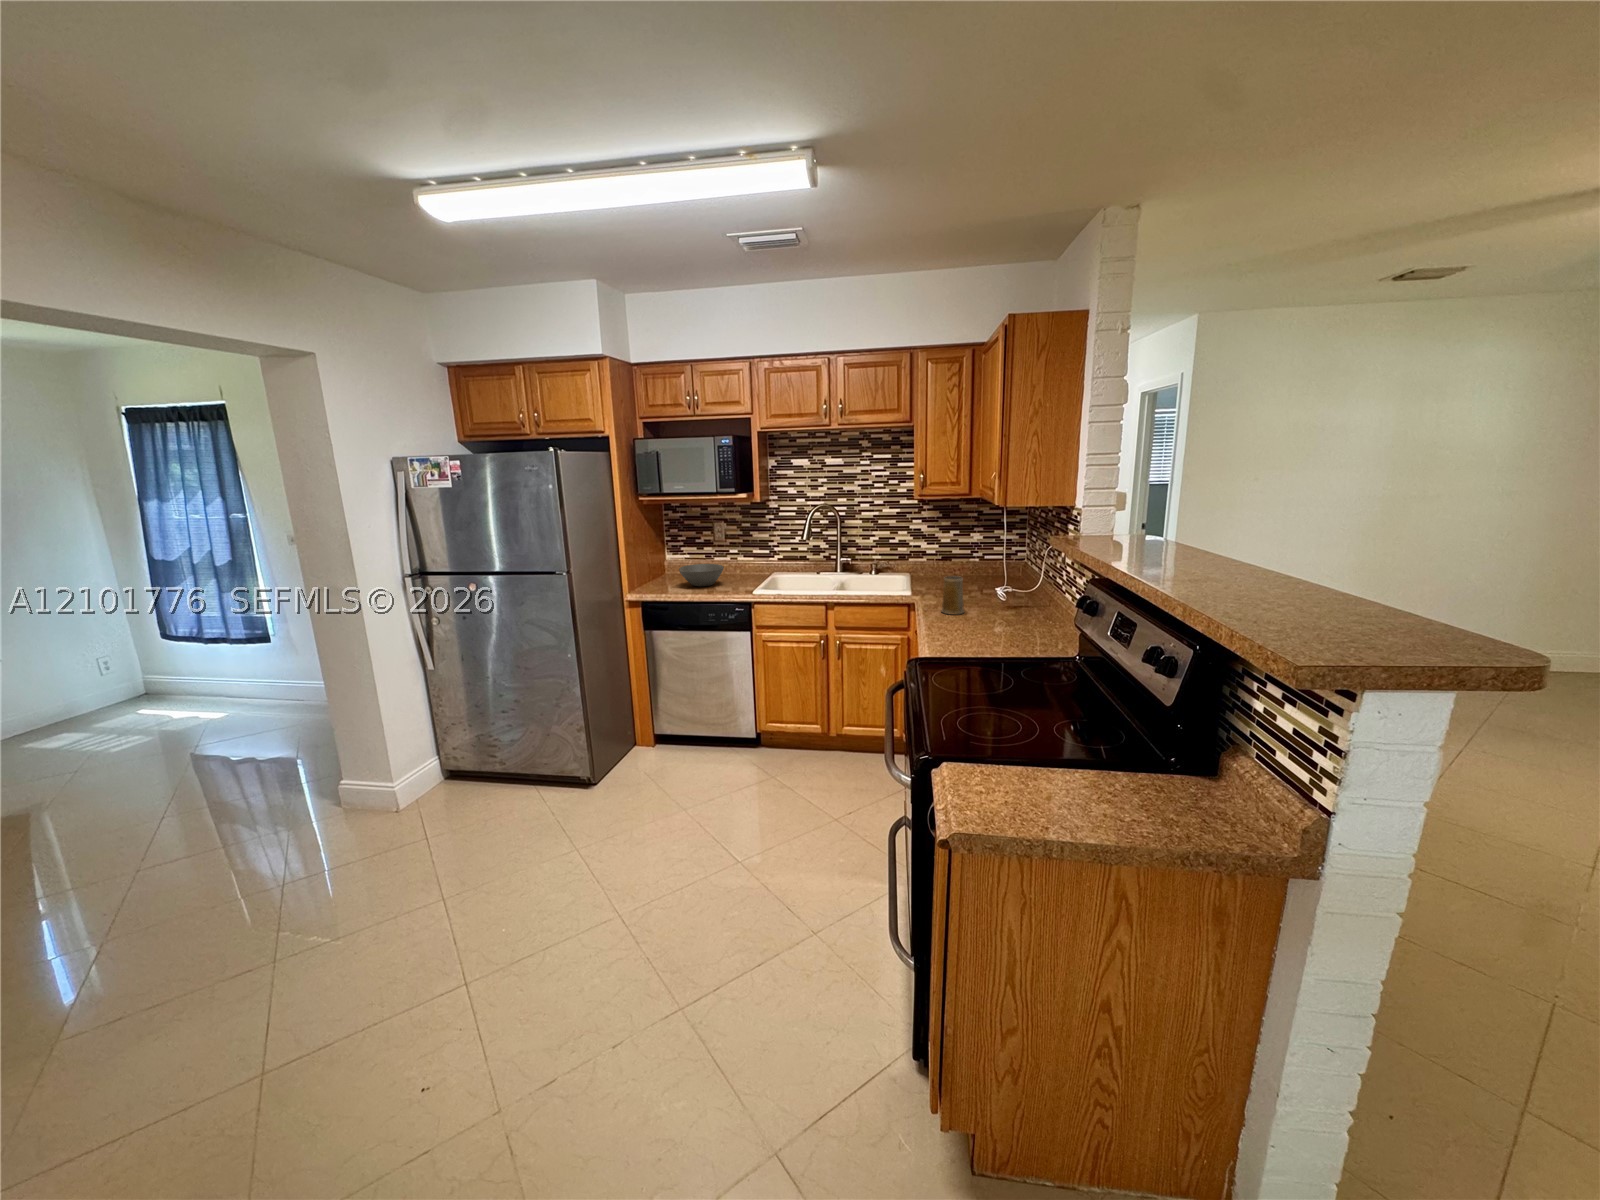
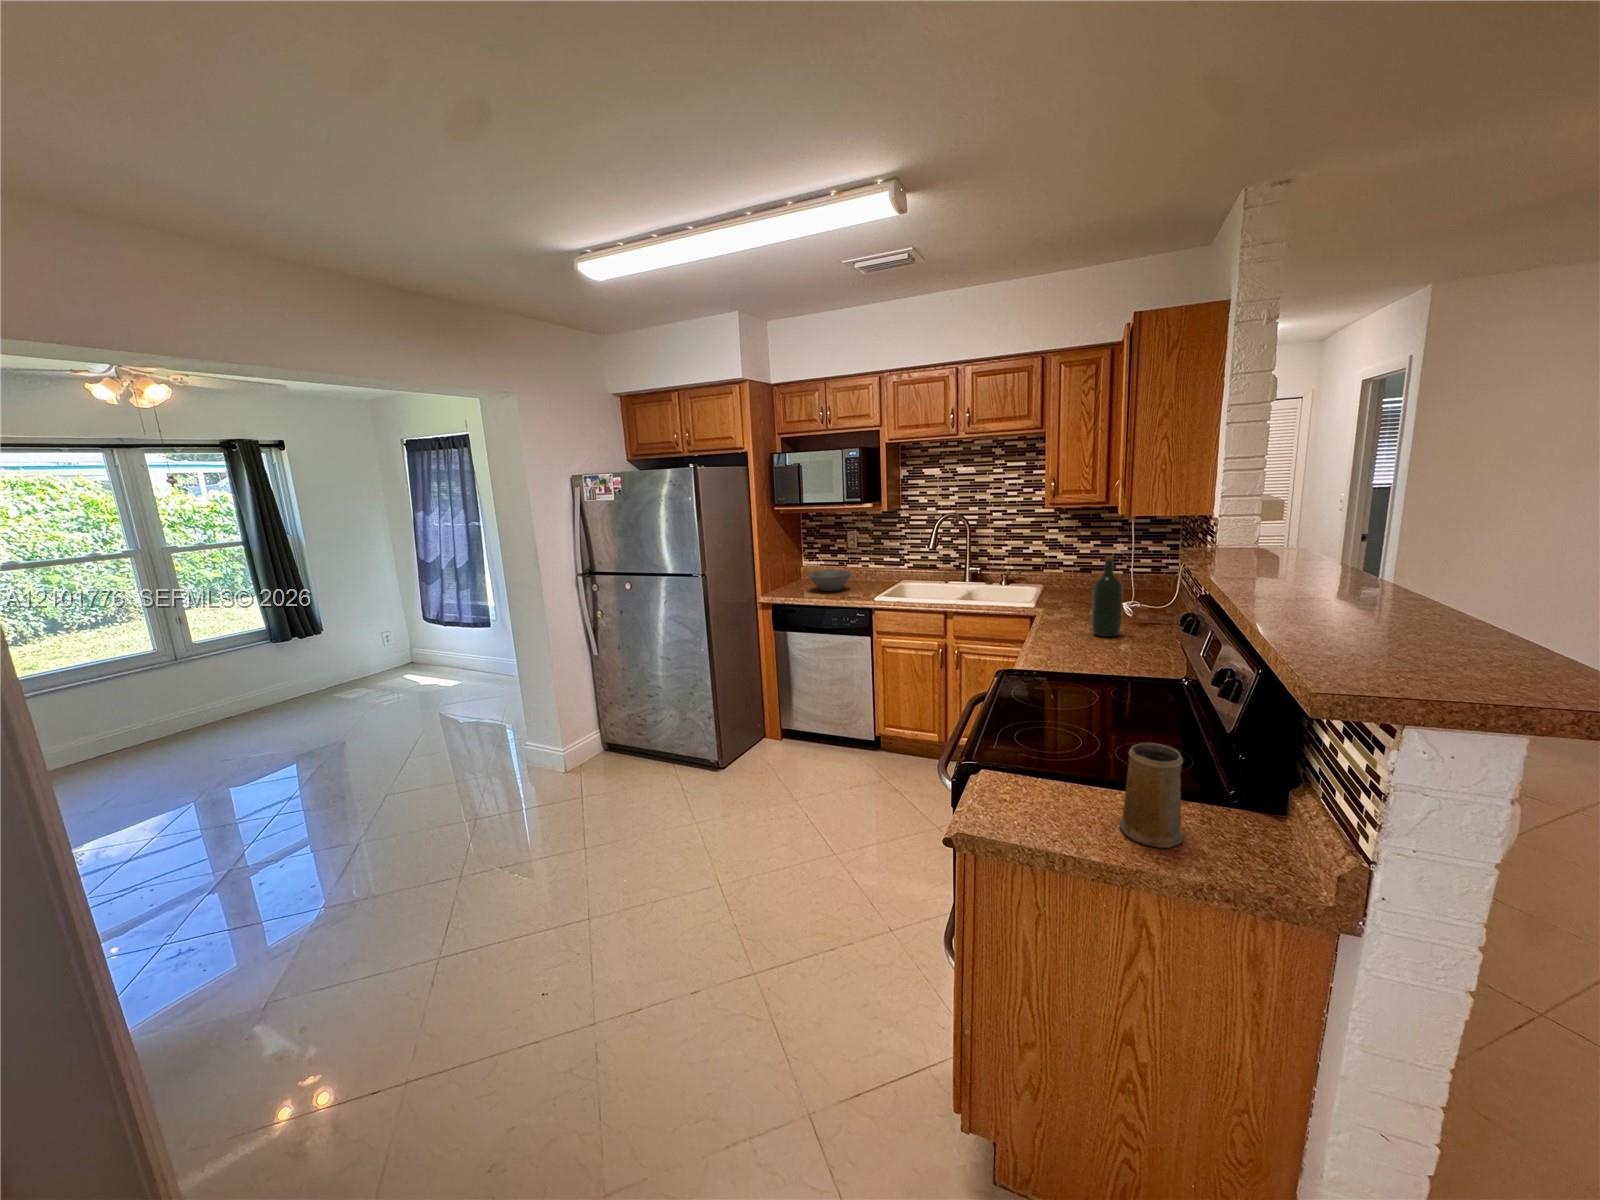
wine bottle: none [976,545,1004,621] -> present [1092,556,1123,637]
mug: present [941,576,964,615] -> present [1119,743,1183,848]

